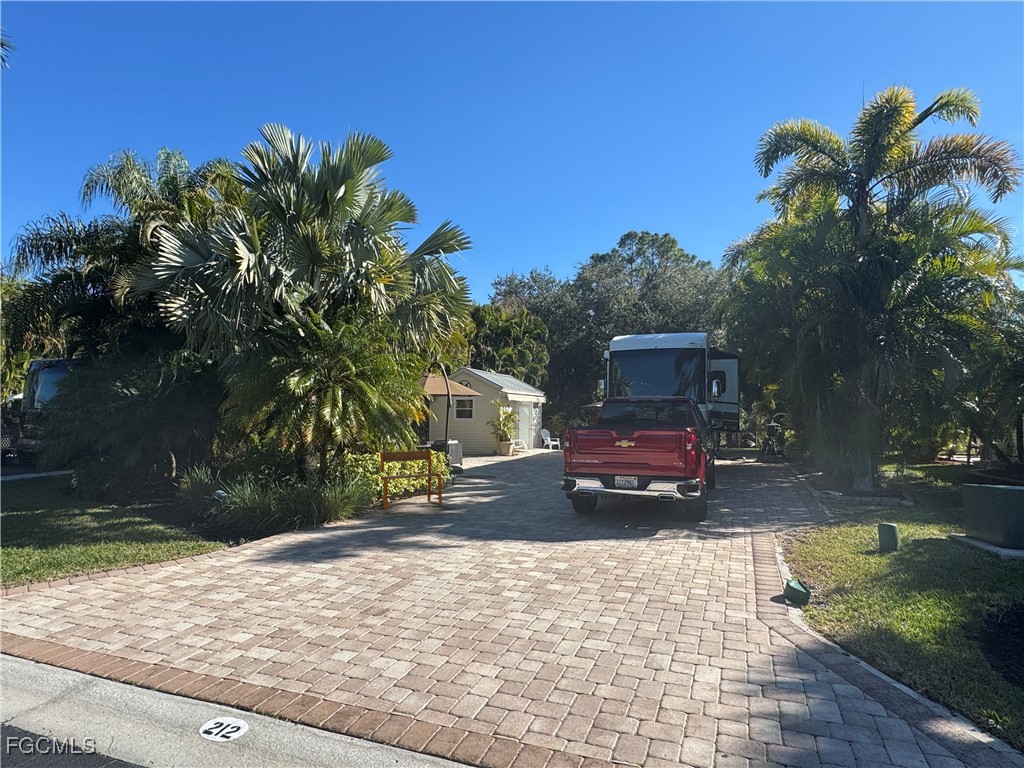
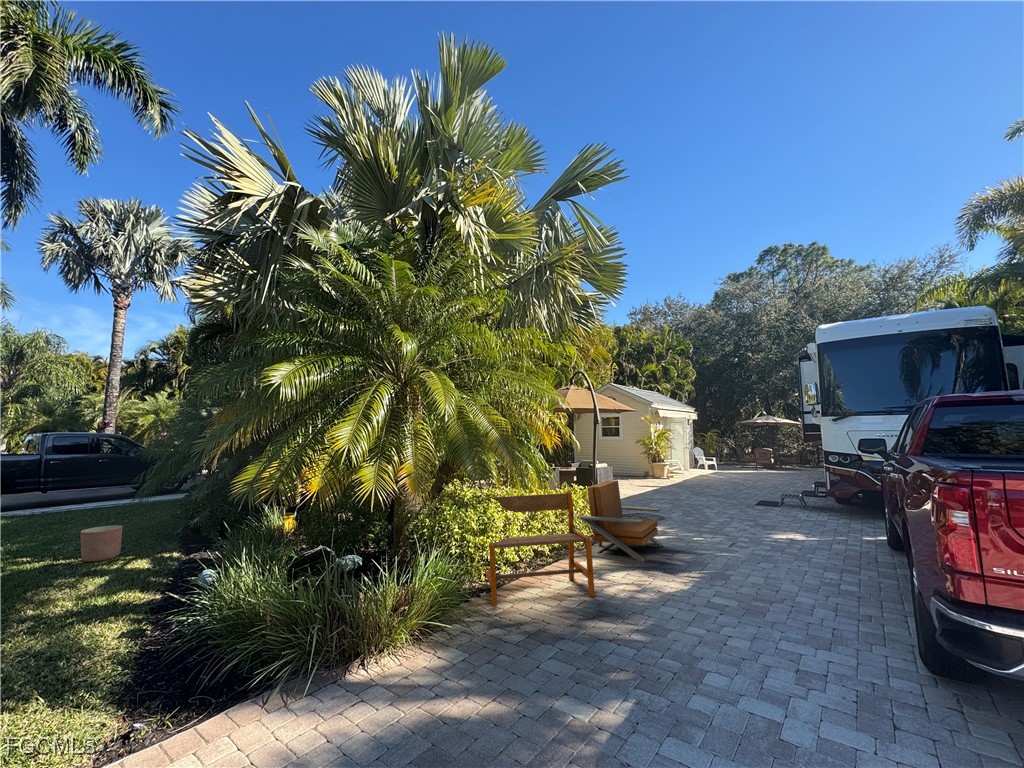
lounge chair: none [435,447,488,495] -> present [580,480,663,563]
planter: none [56,482,86,507] -> present [81,525,122,562]

